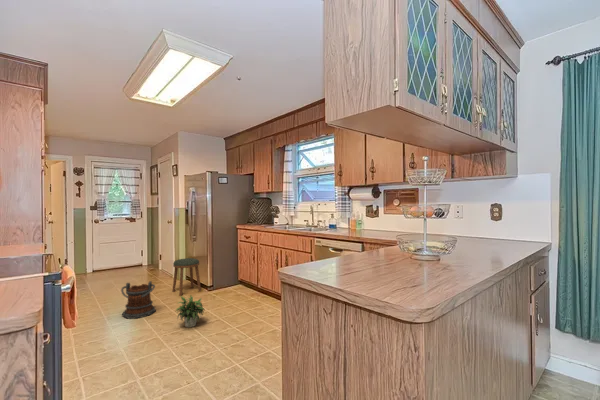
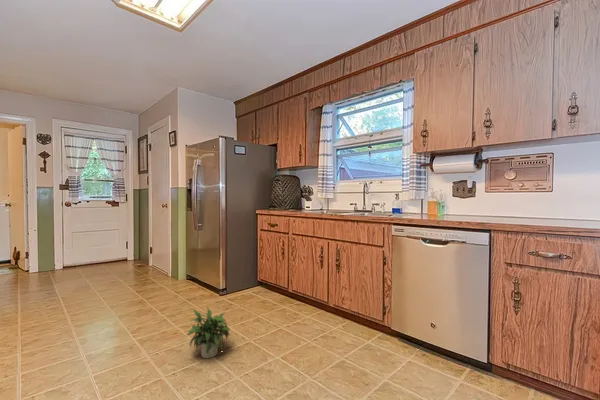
stool: present [172,258,201,296] -> none [171,252,210,302]
bucket: present [121,281,156,319] -> none [100,285,152,342]

